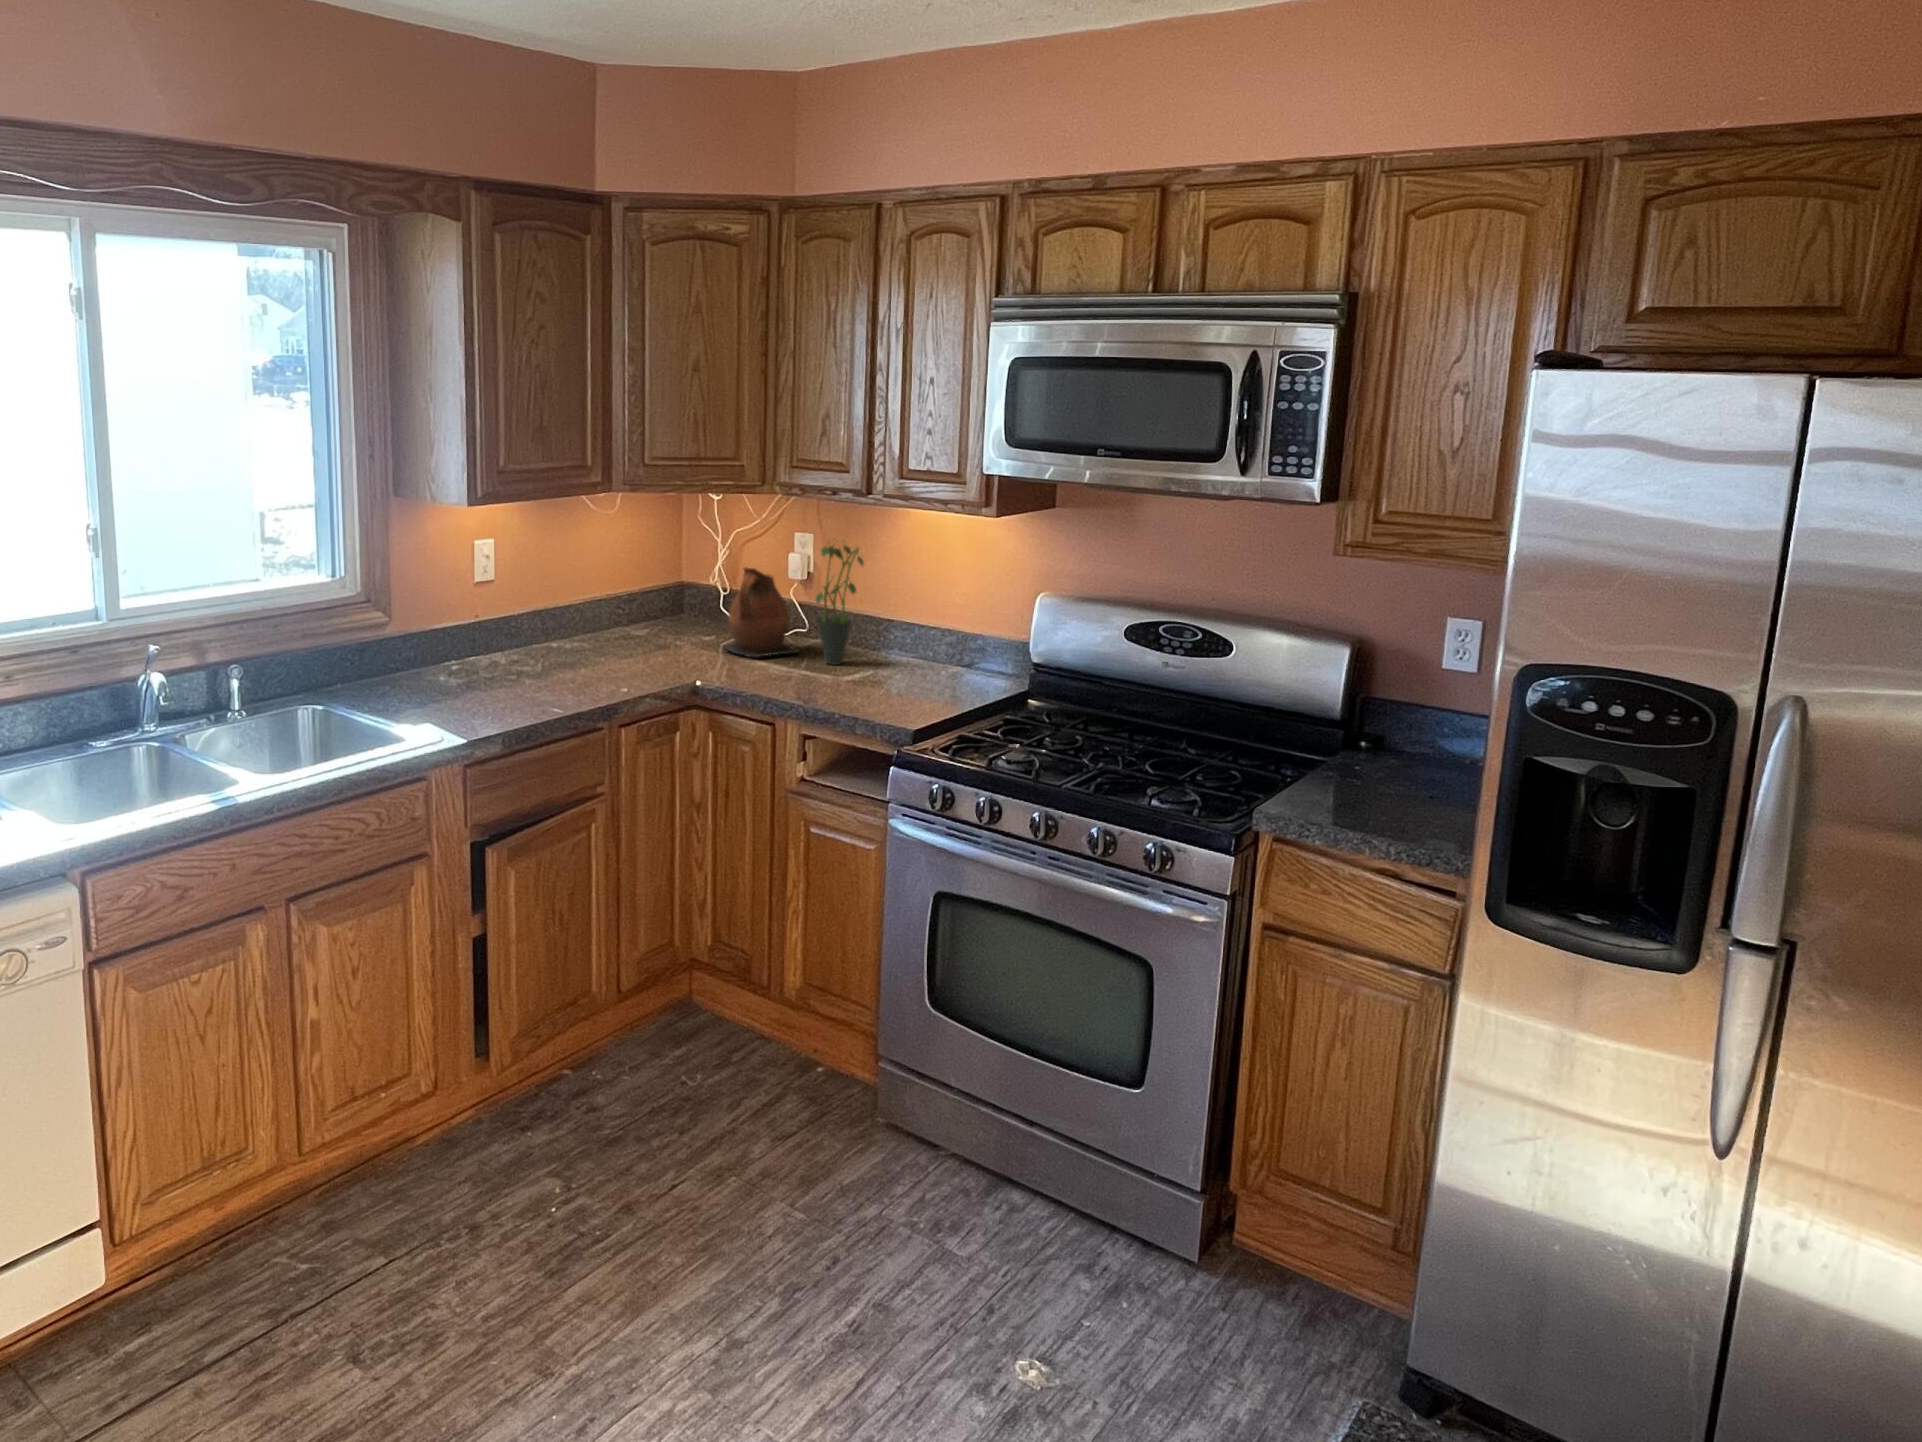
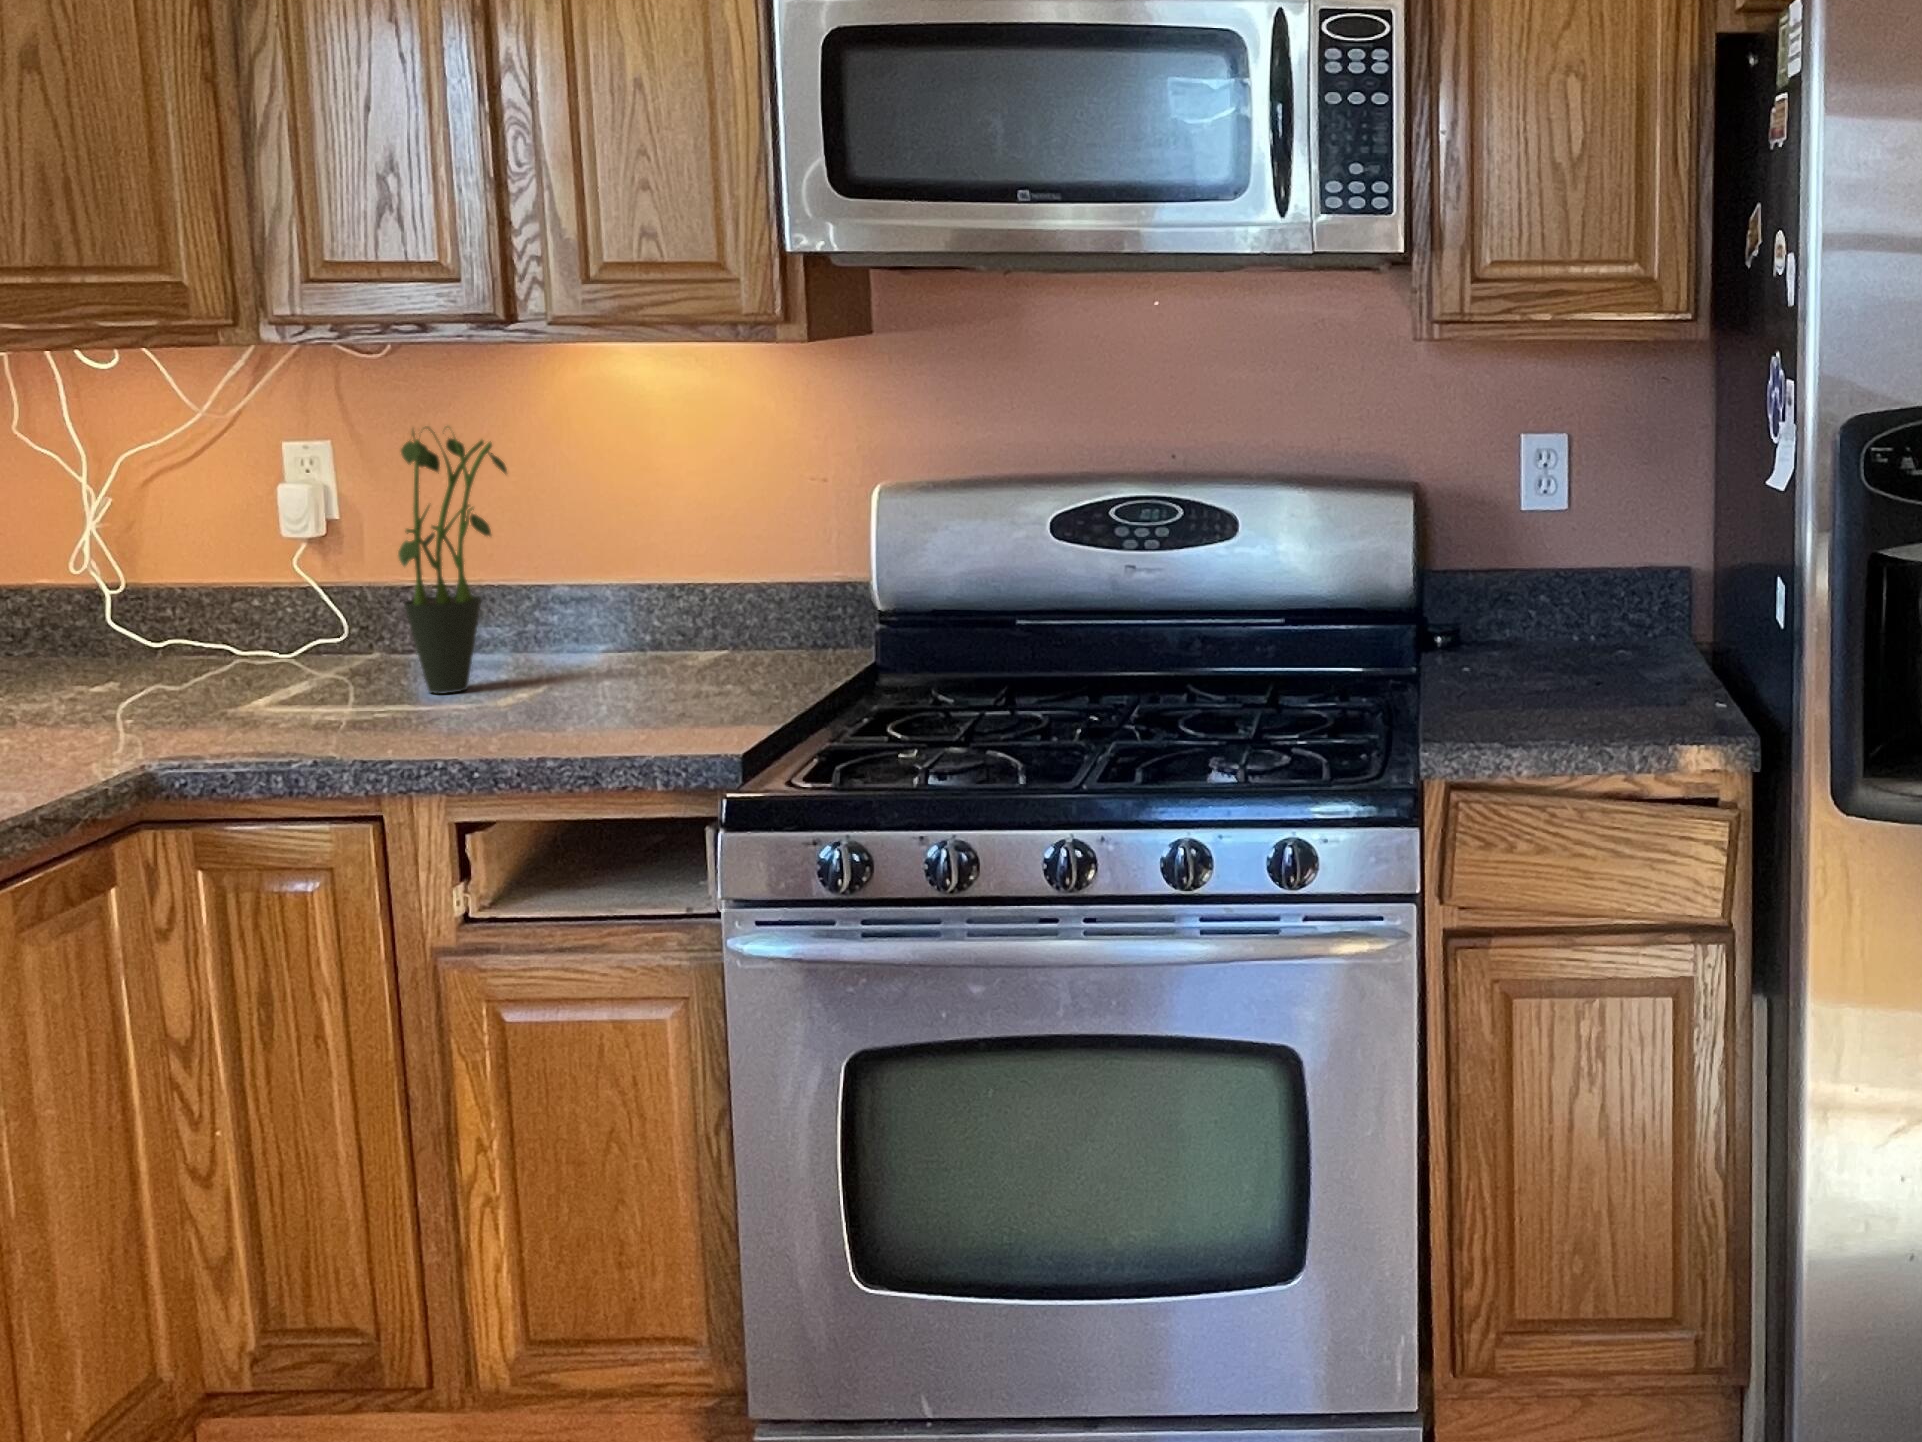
ceramic pitcher: present [724,567,799,656] -> none [142,509,353,706]

